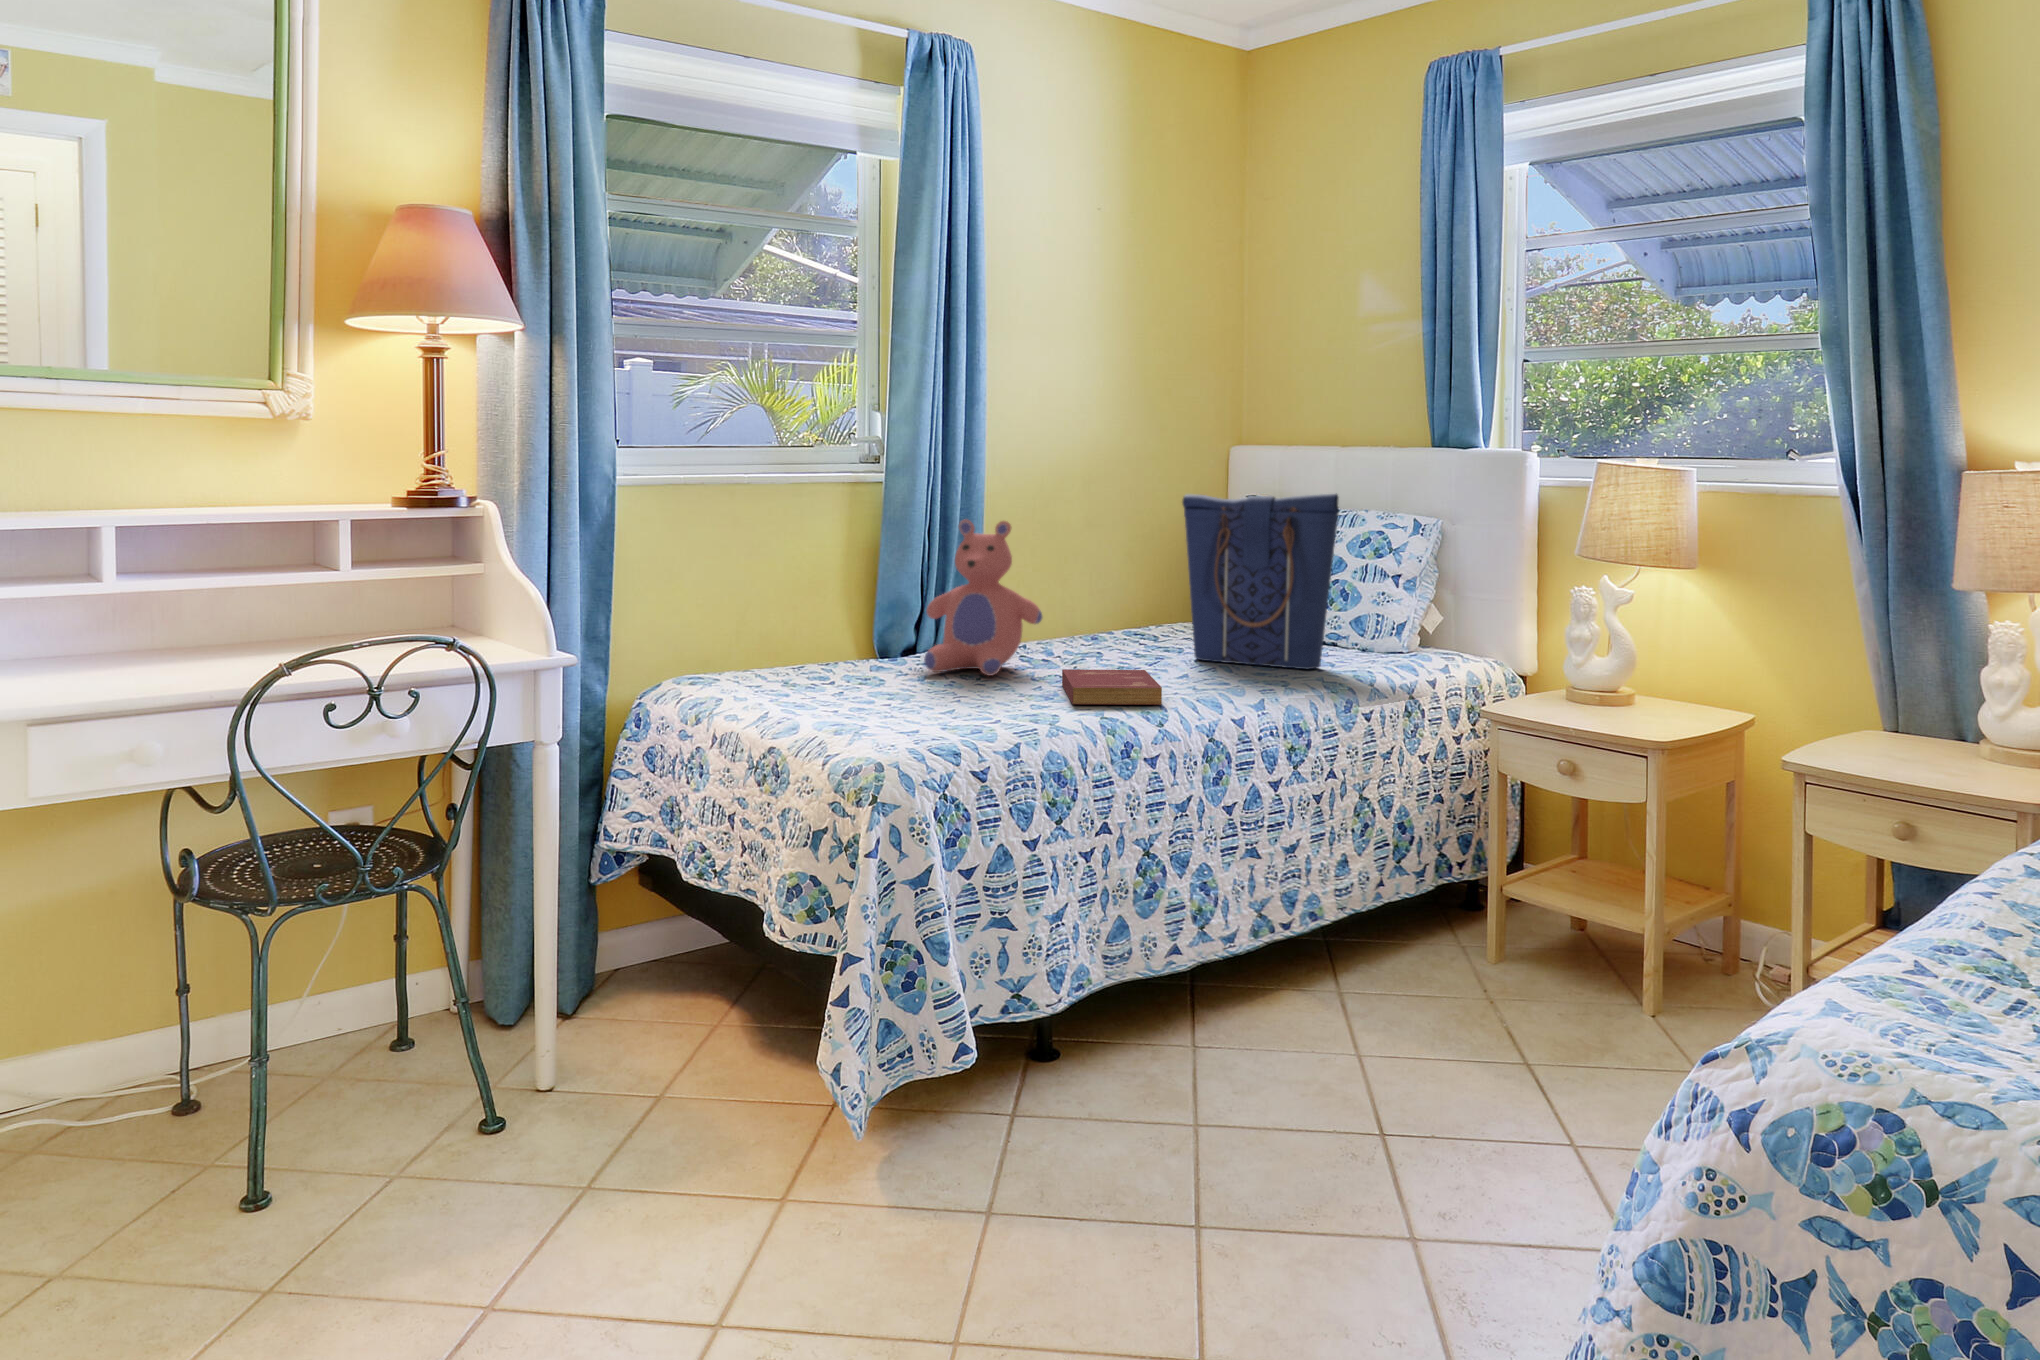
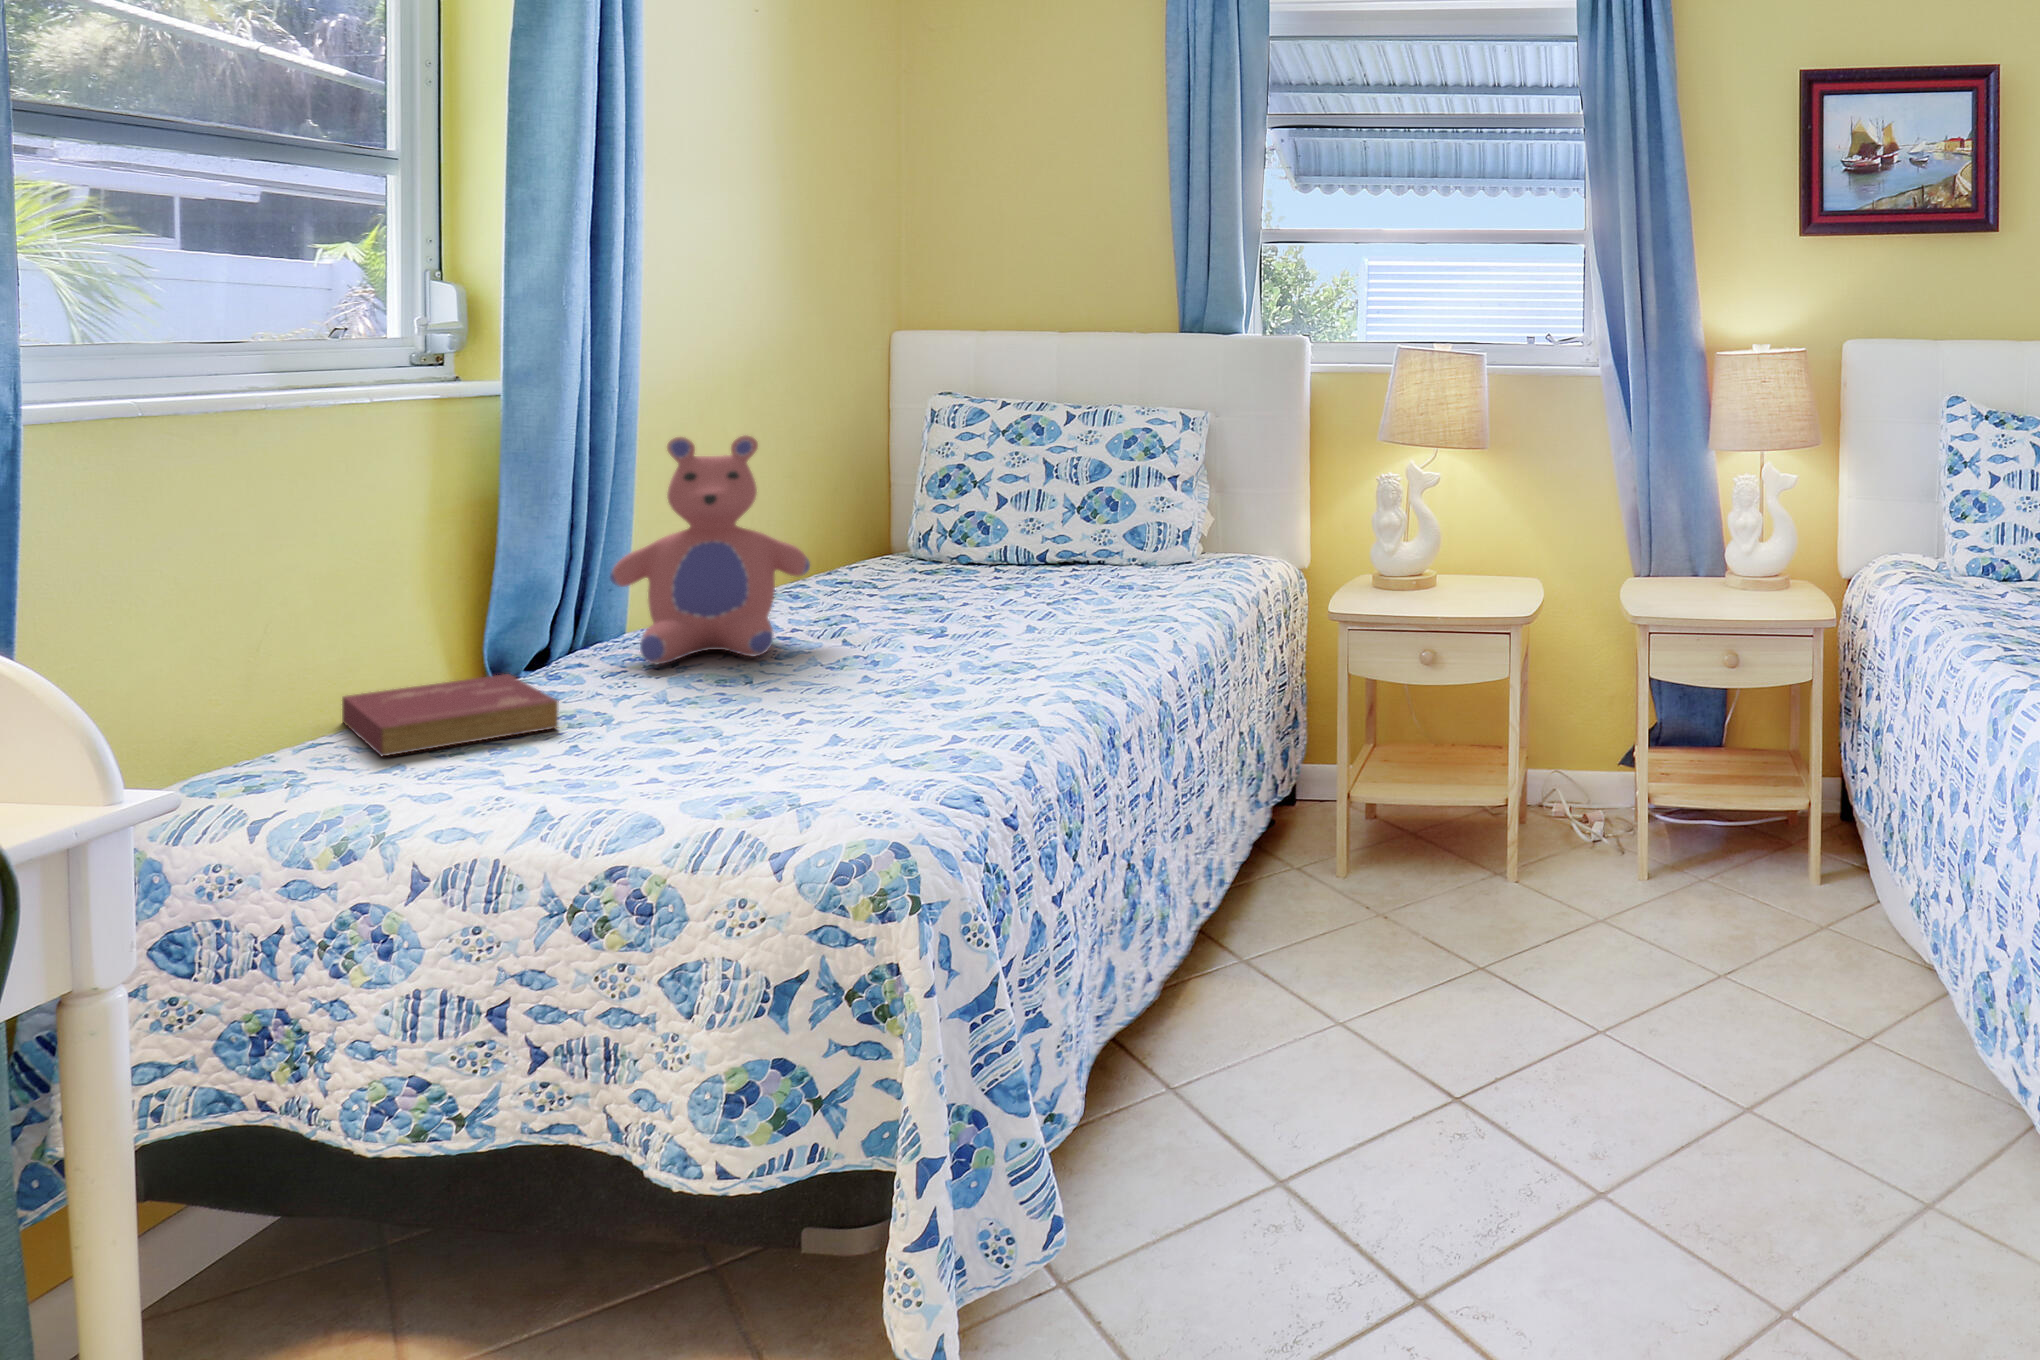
tote bag: present [1182,494,1339,669] -> none [958,386,1158,598]
book: present [1062,669,1162,705] -> present [342,674,559,756]

